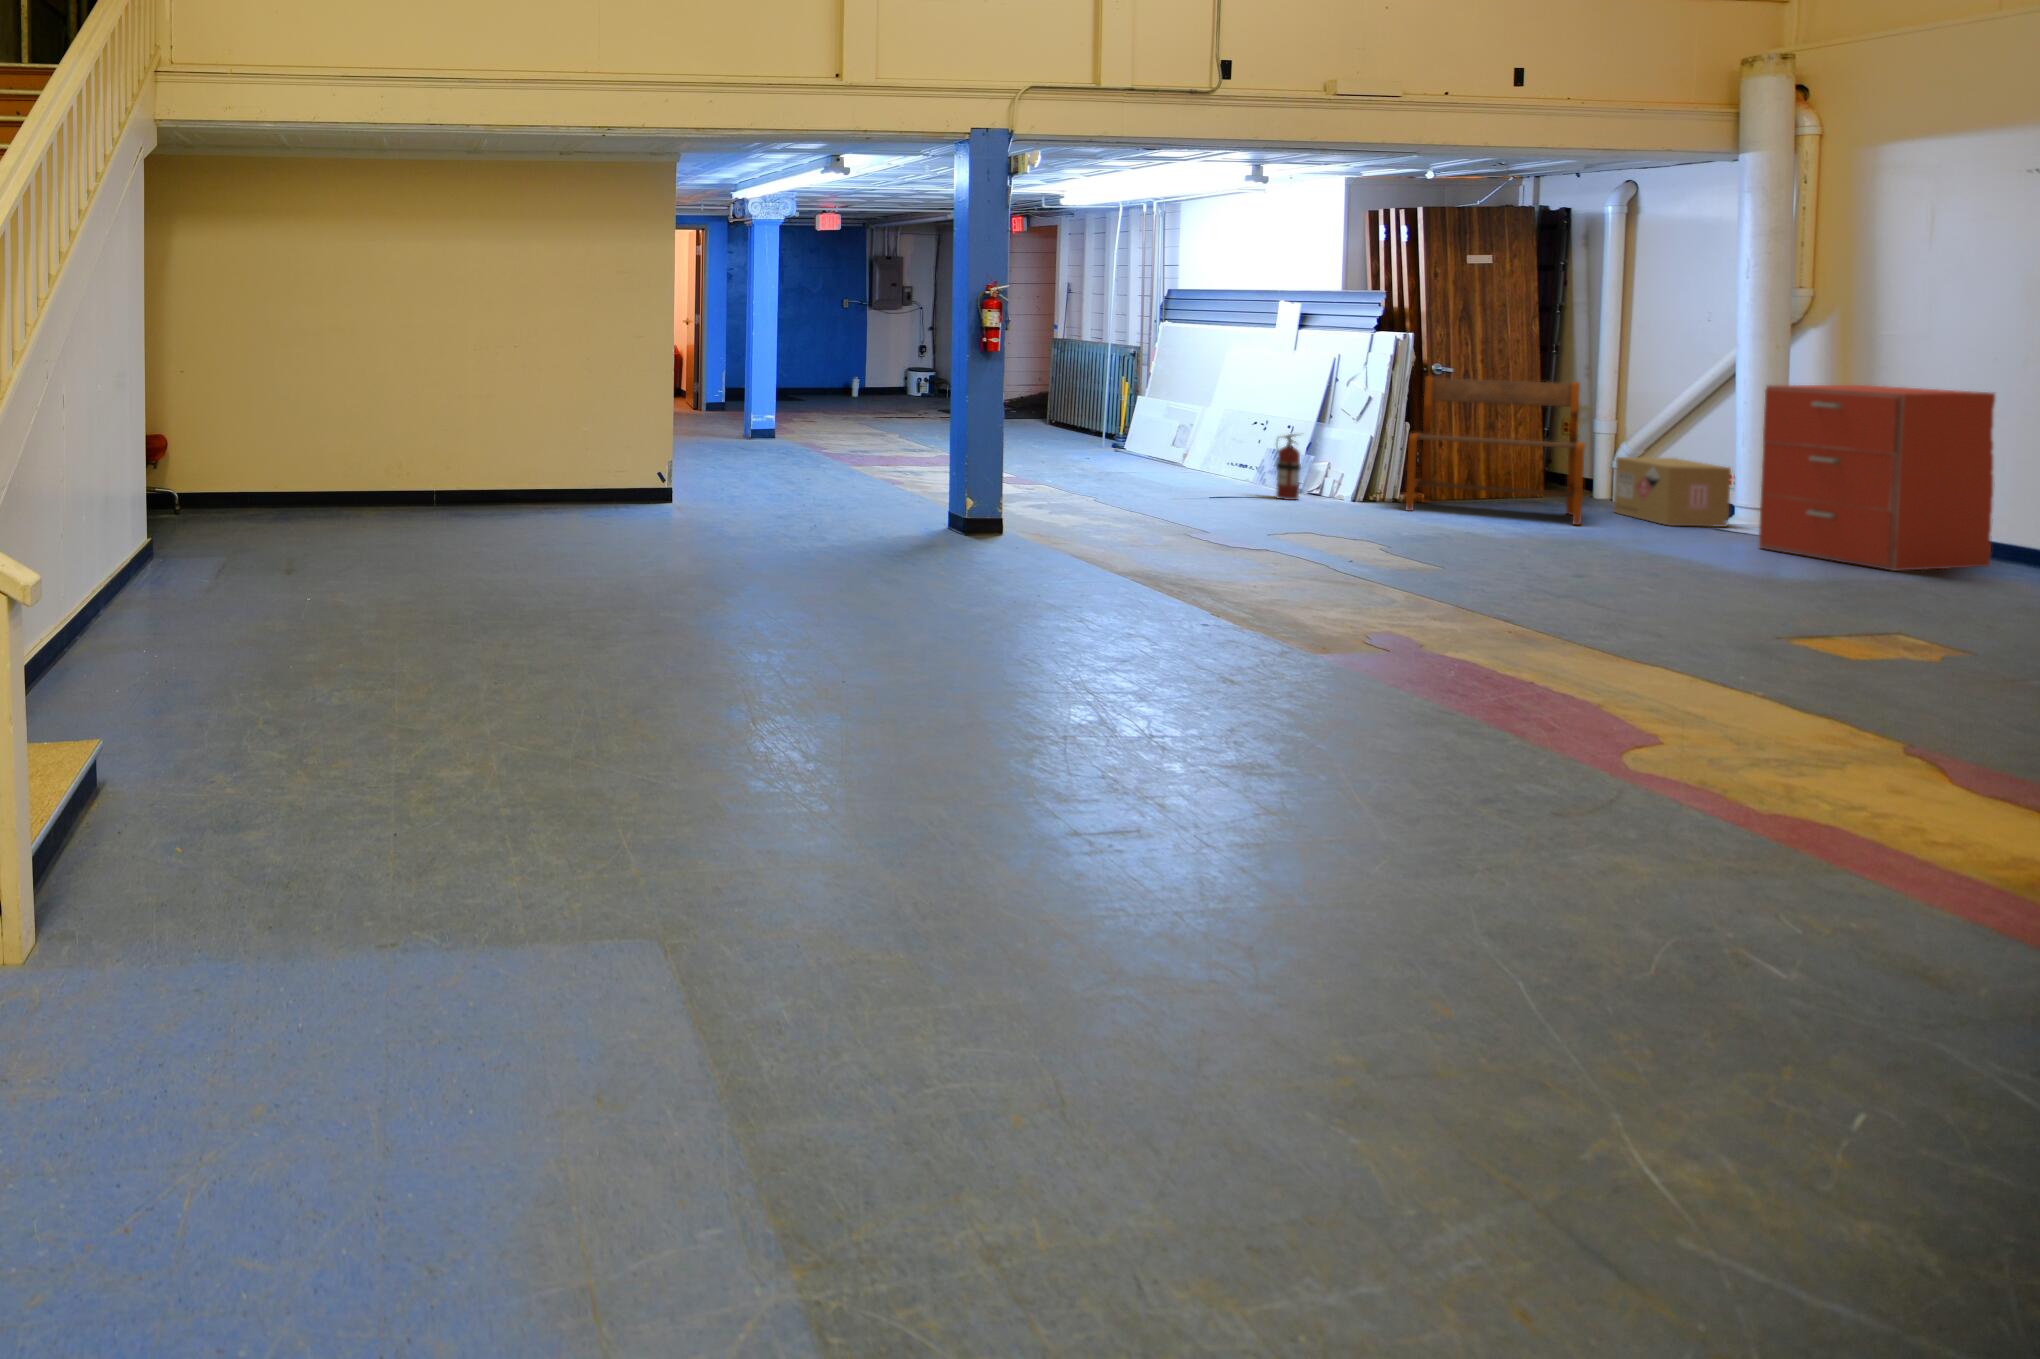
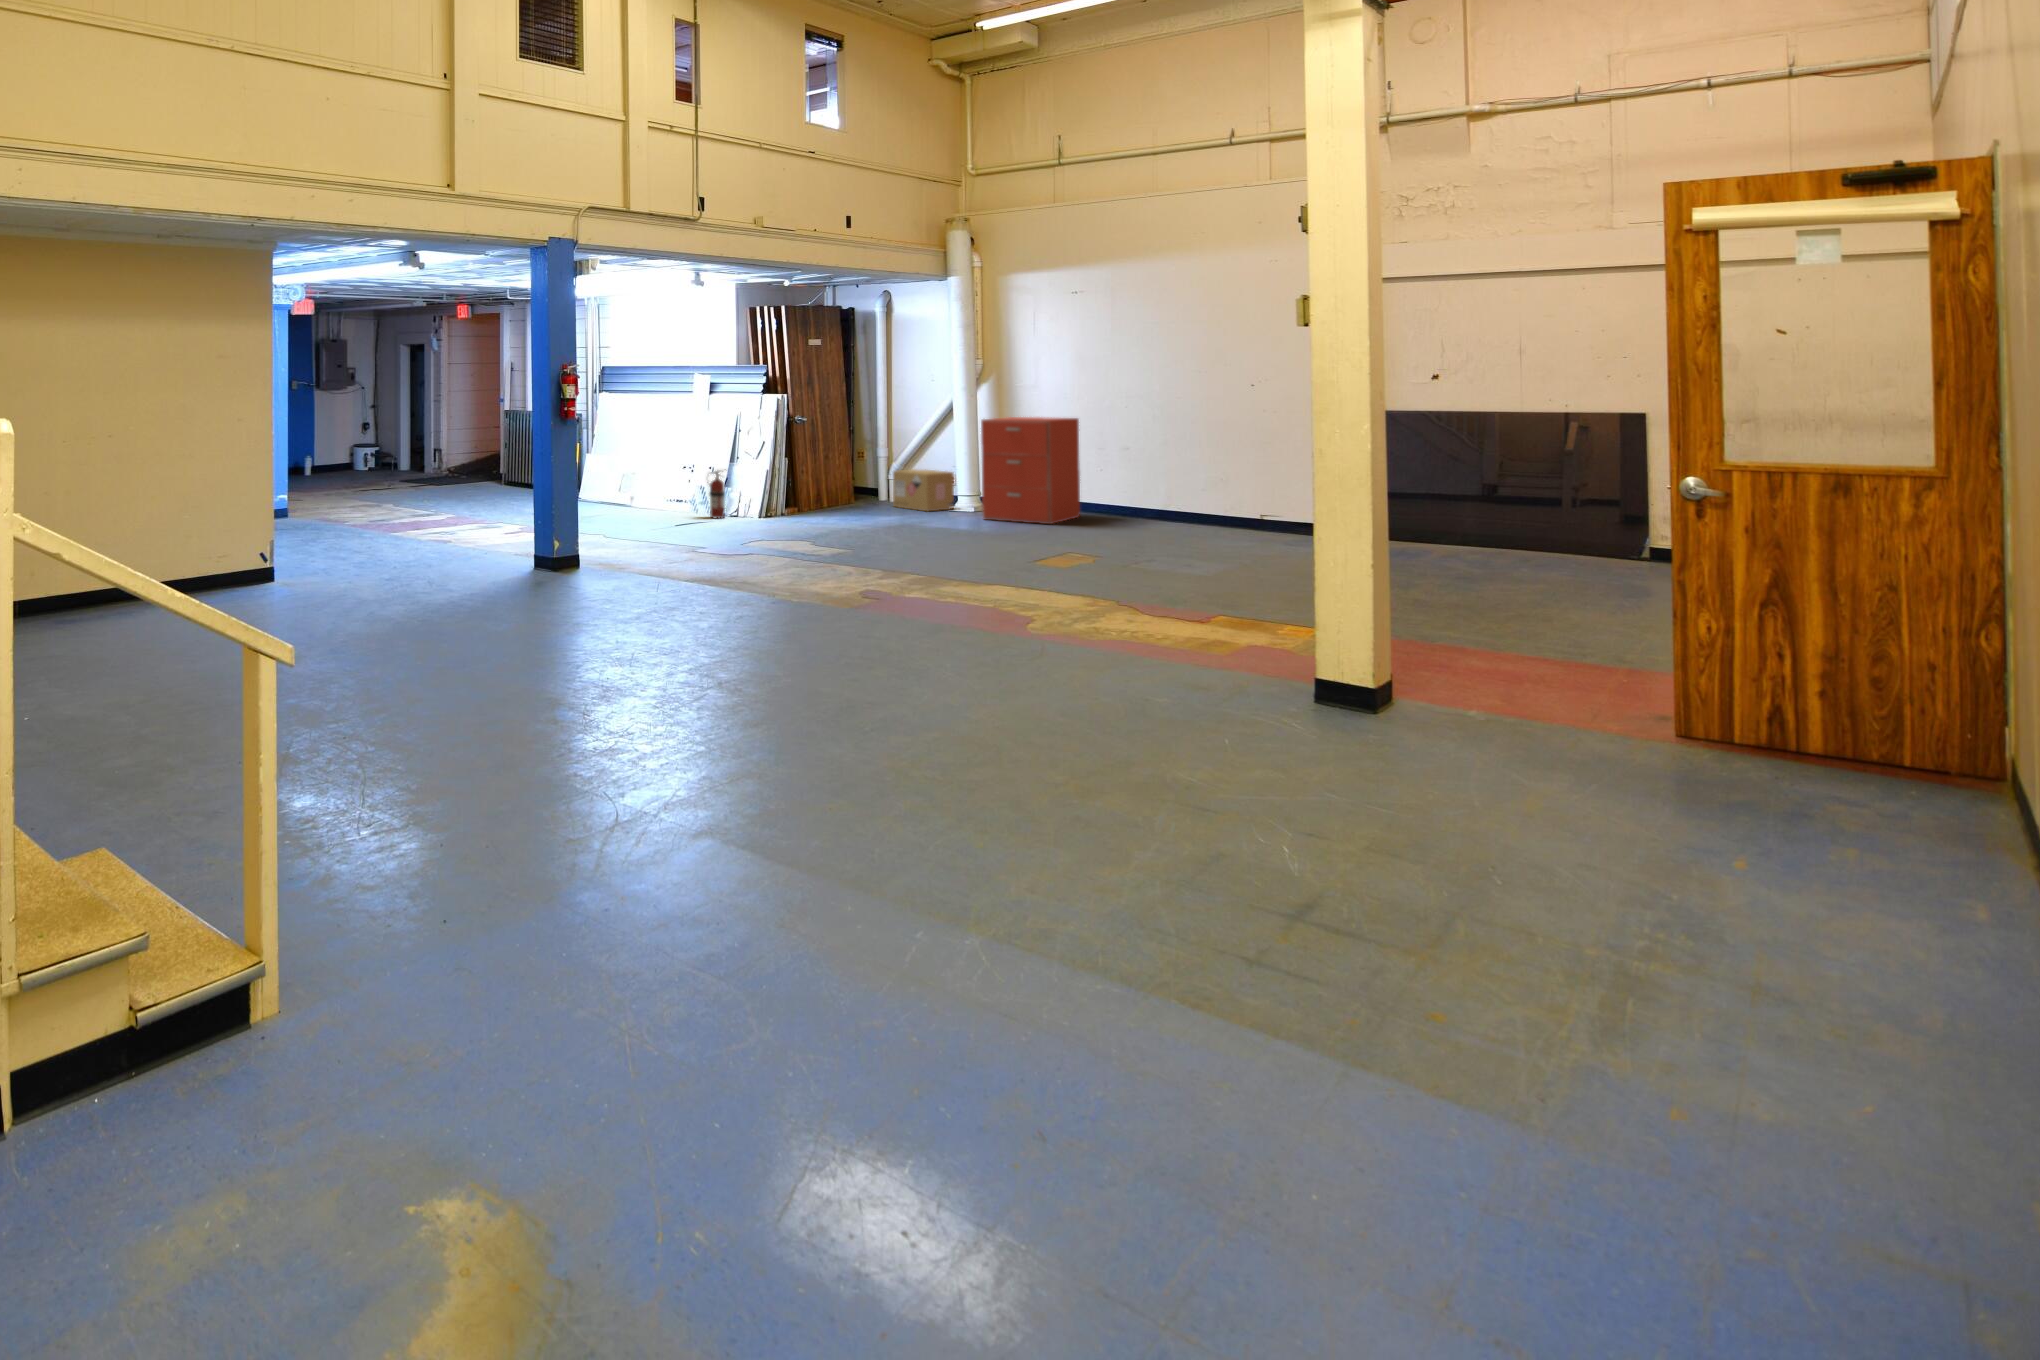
bench: present [1406,377,1585,525] -> none [788,423,890,518]

